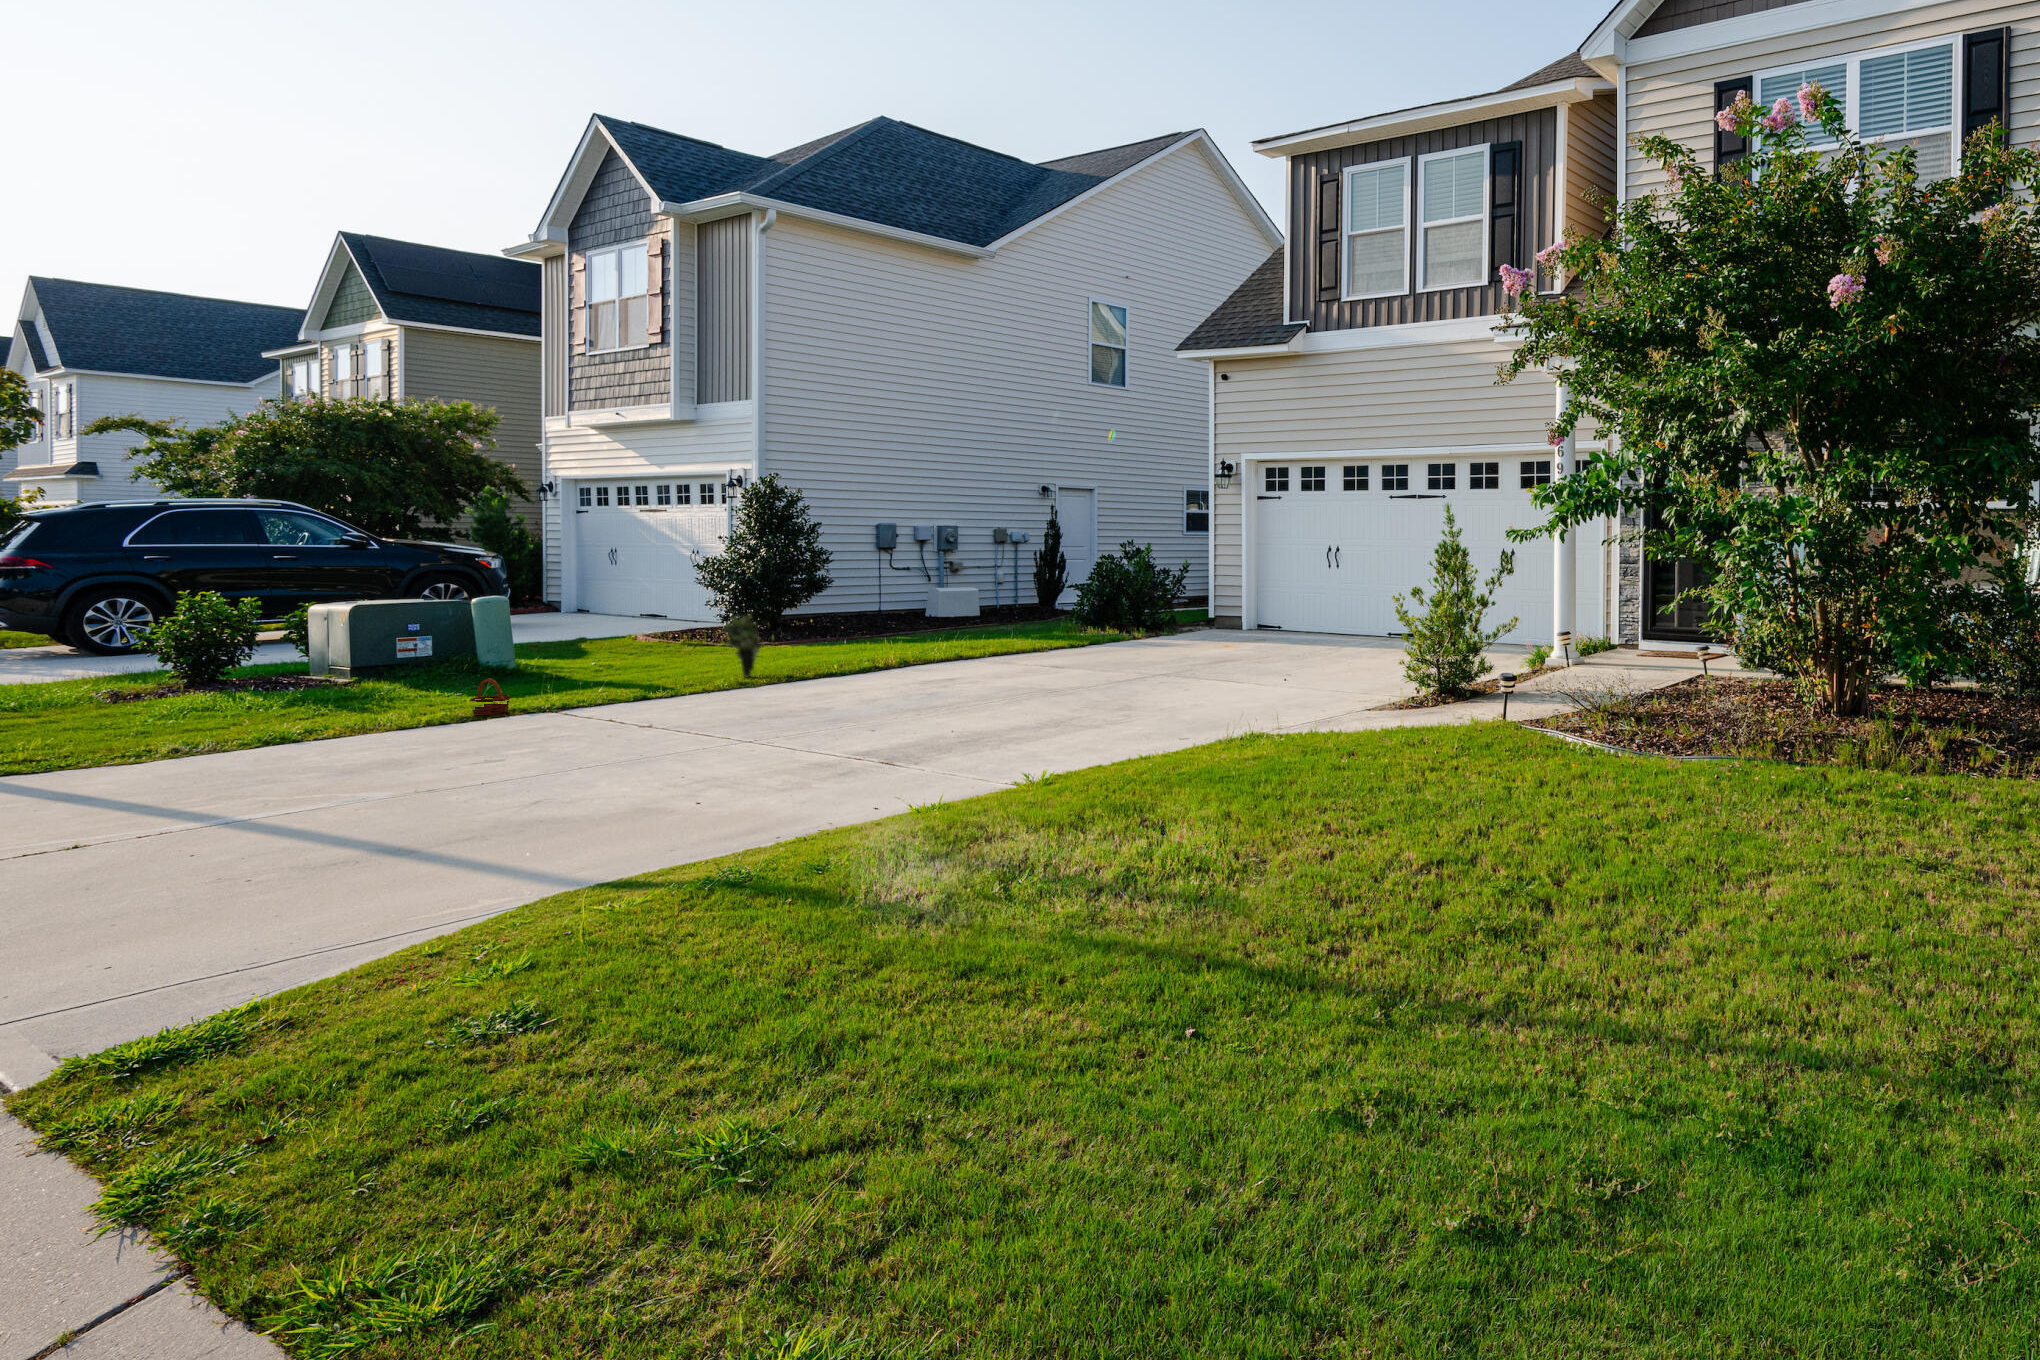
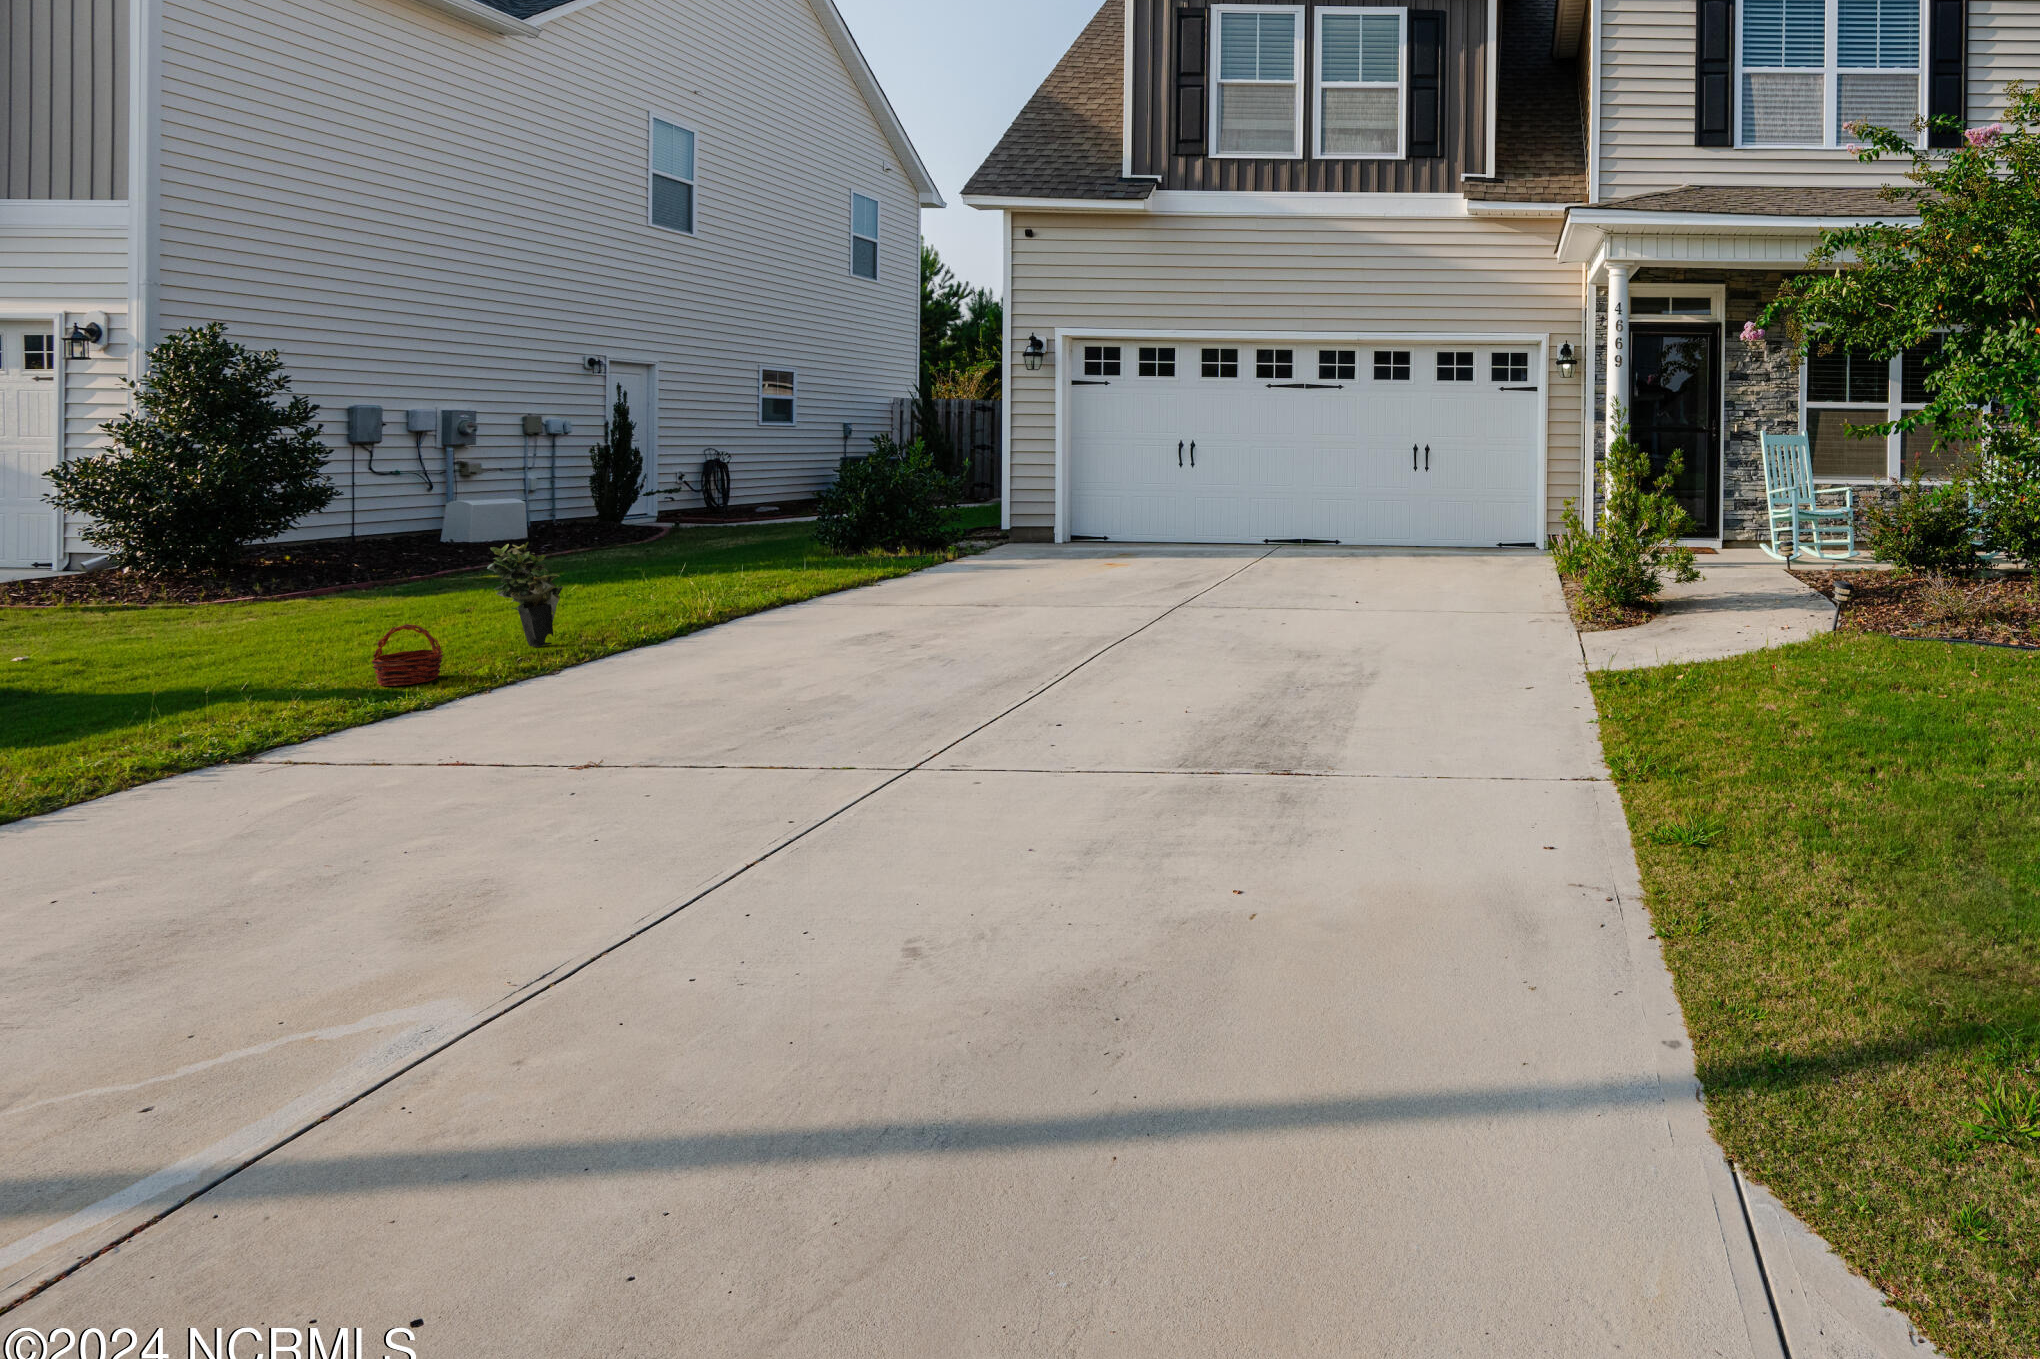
basket: present [470,678,510,715] -> present [371,624,443,686]

